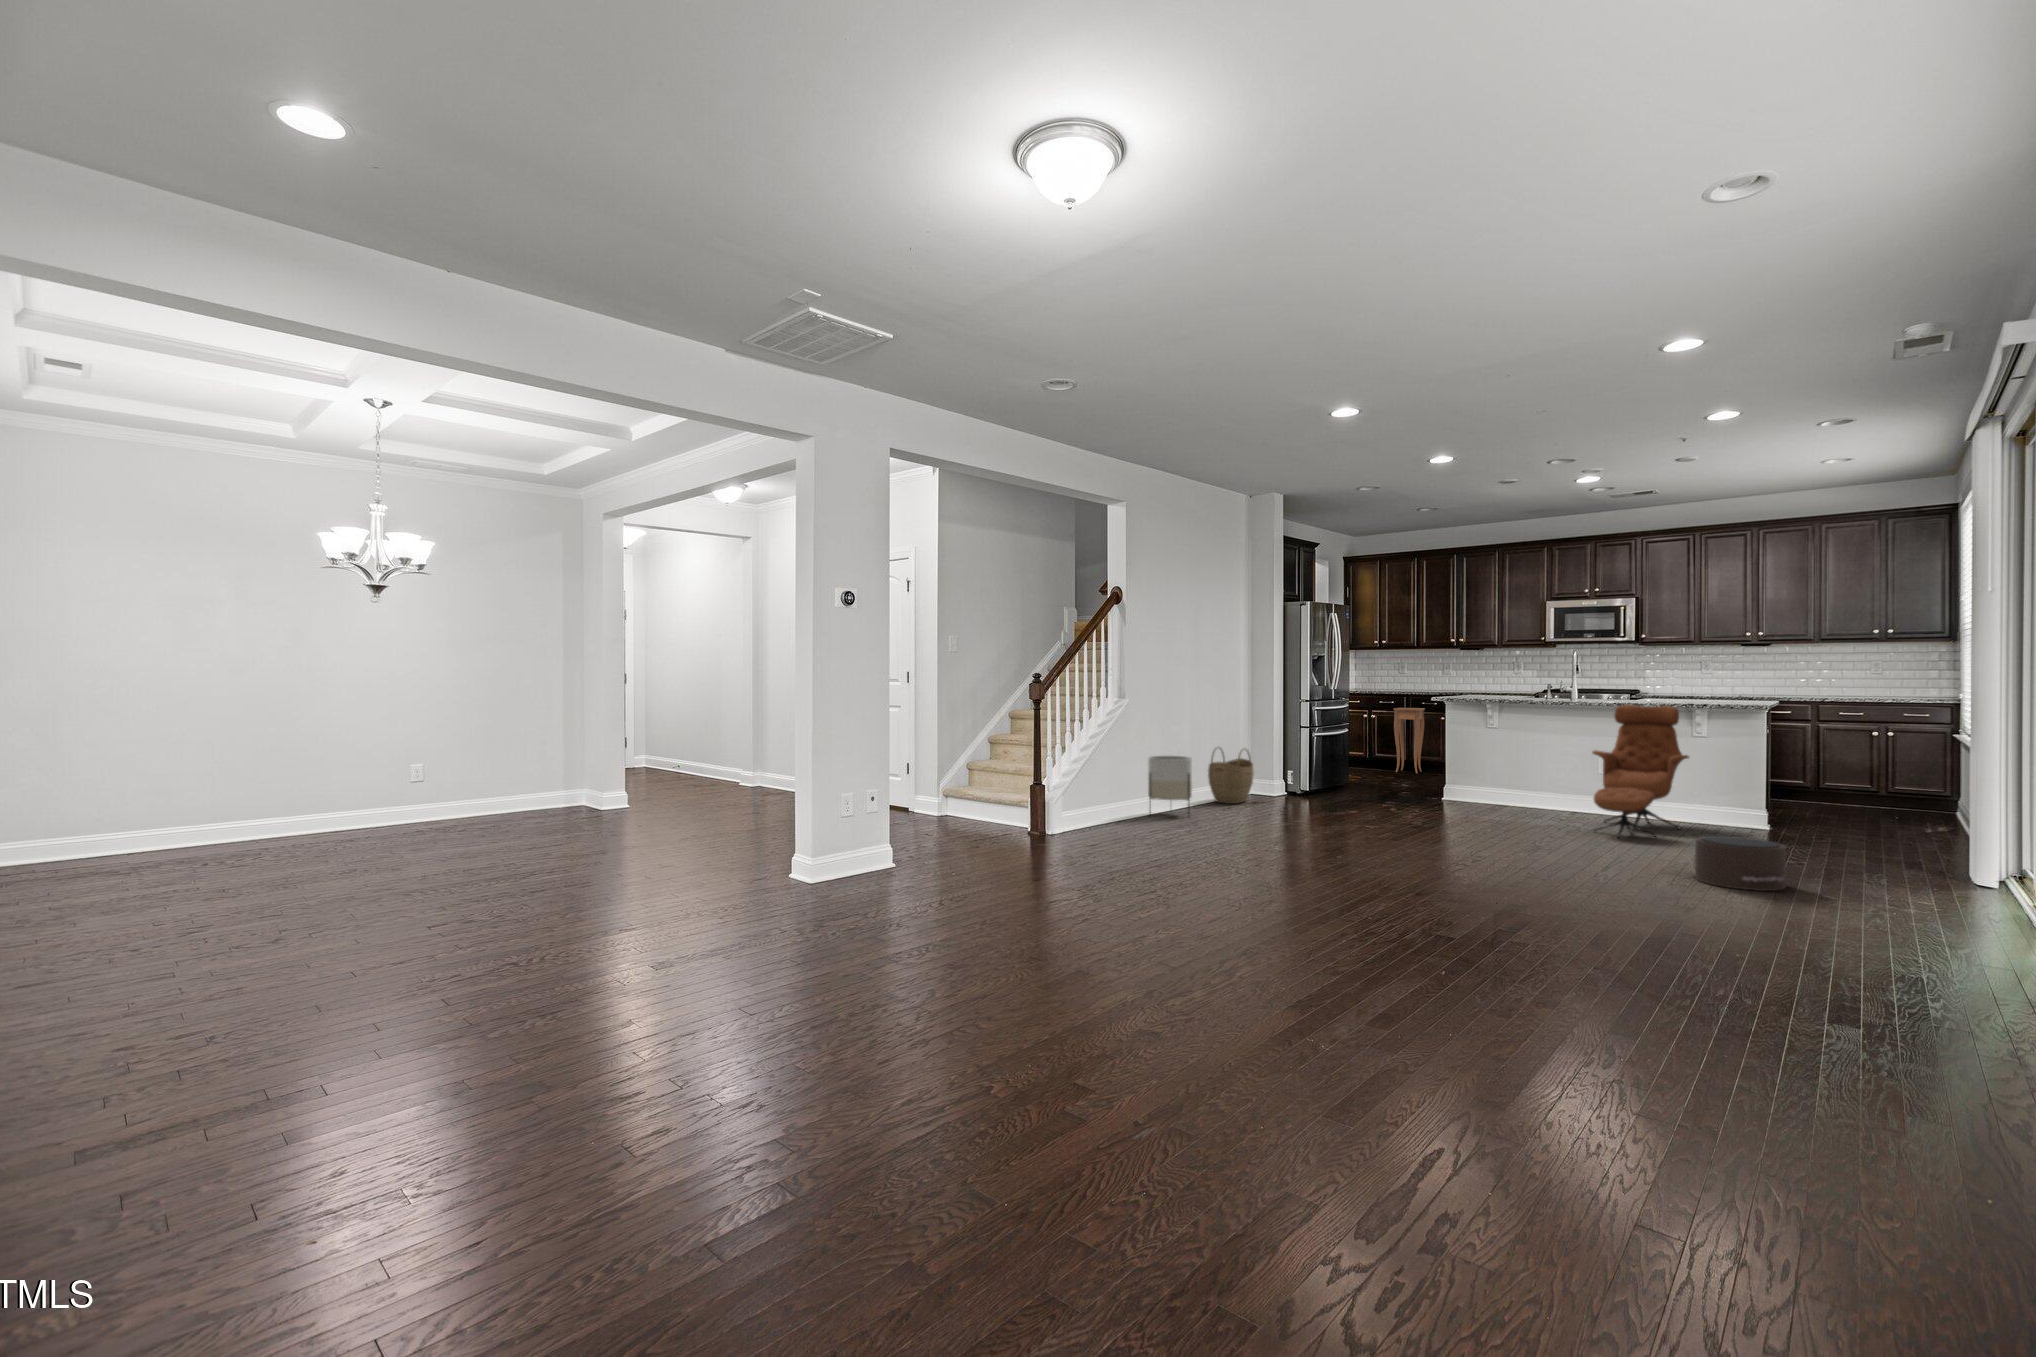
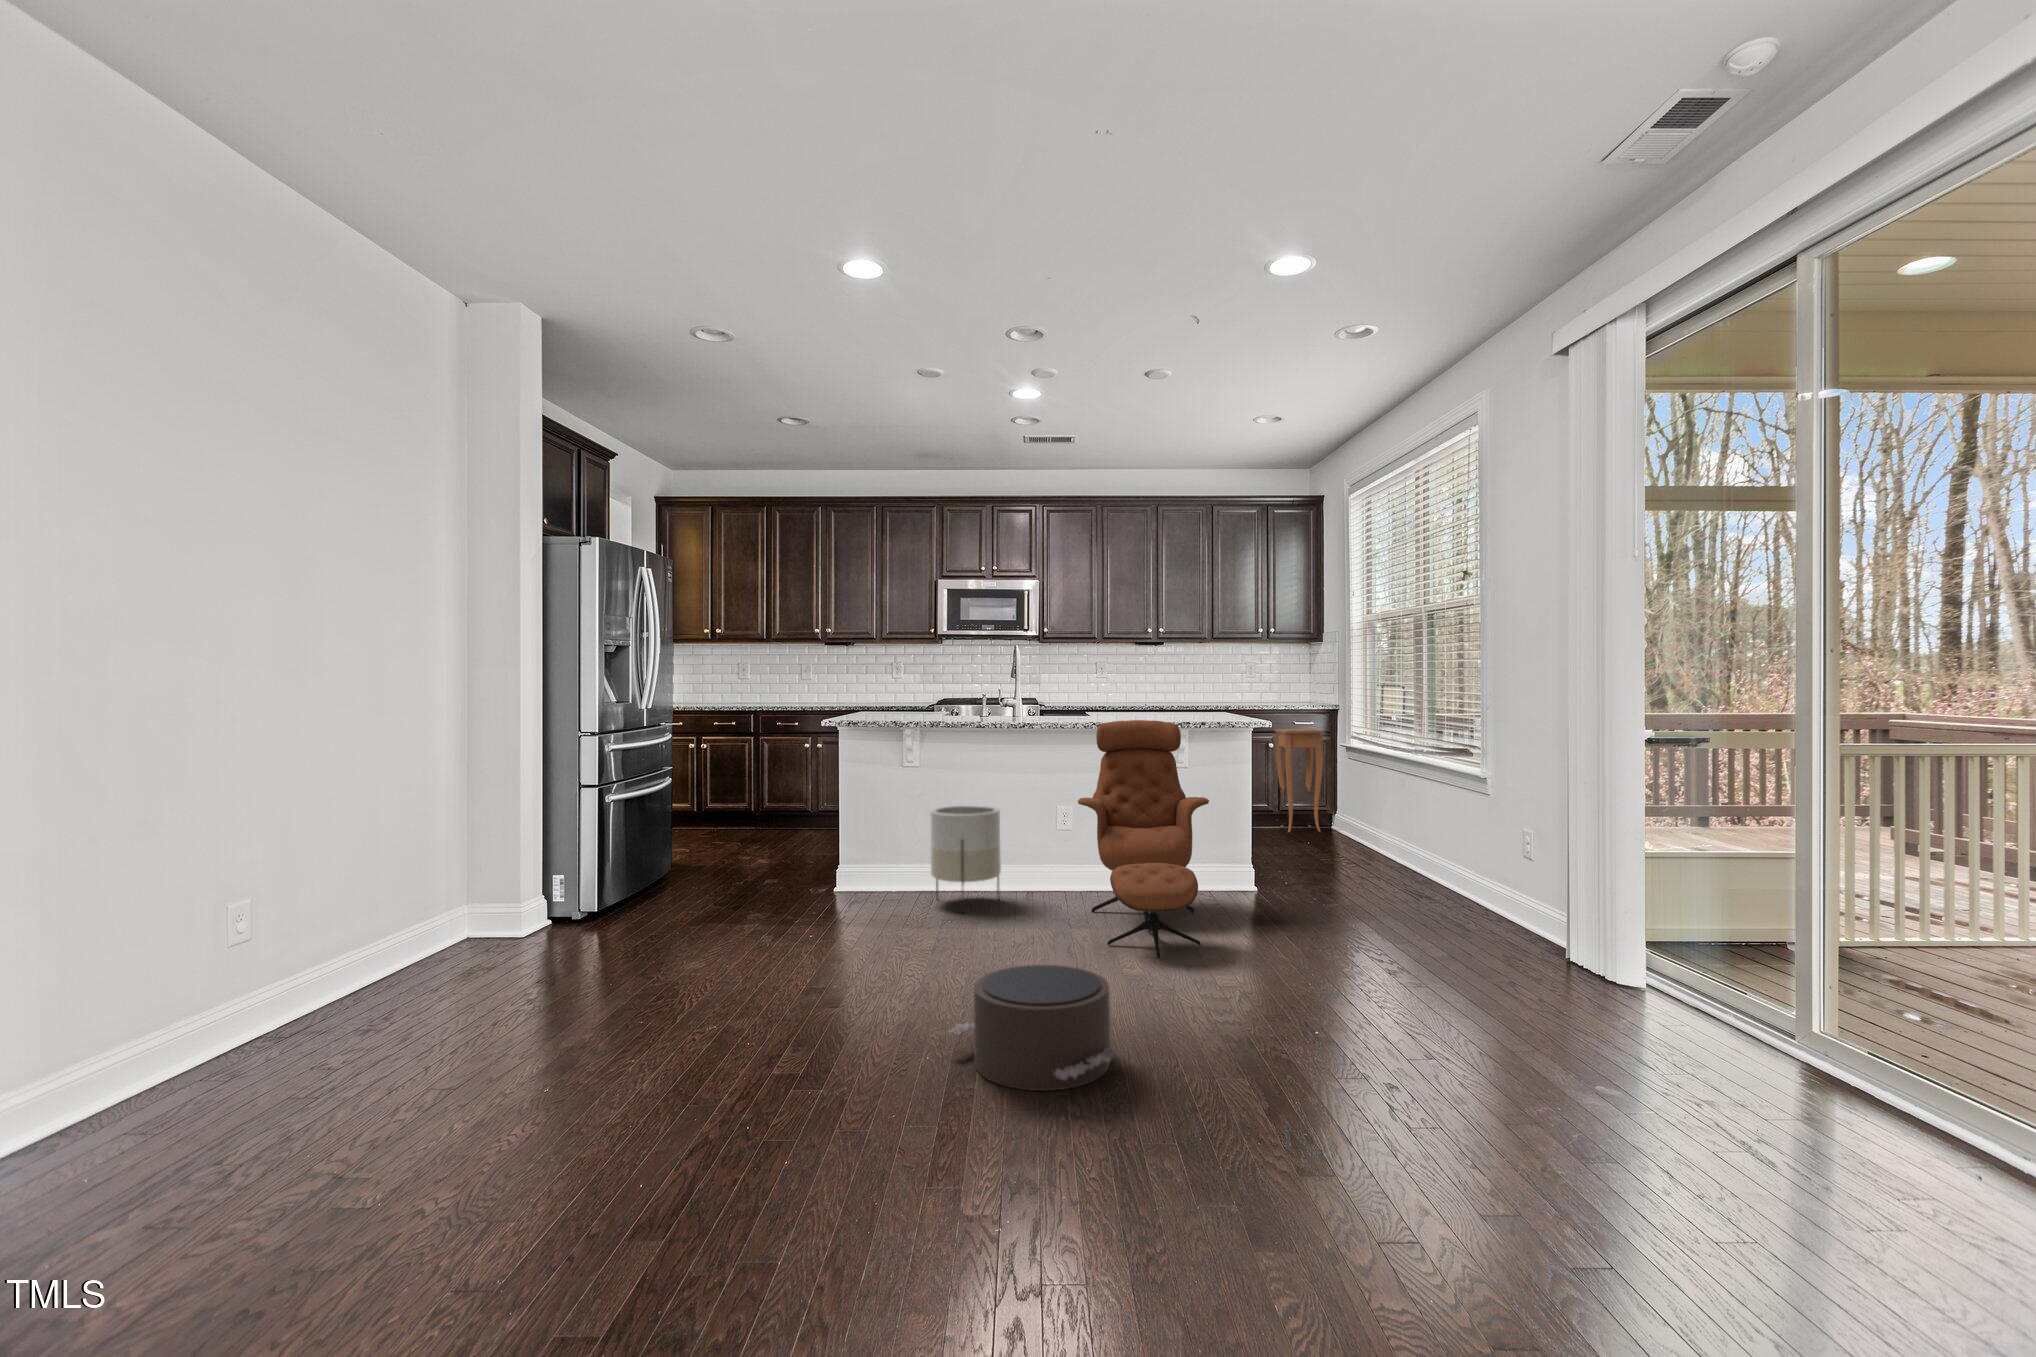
side table: present [1393,708,1425,773] -> present [1274,729,1325,832]
woven basket: present [1208,748,1254,804] -> none [342,847,467,985]
planter: present [1148,756,1192,813] -> present [931,805,1001,903]
pouf: present [1682,836,1786,891] -> present [948,965,1120,1091]

